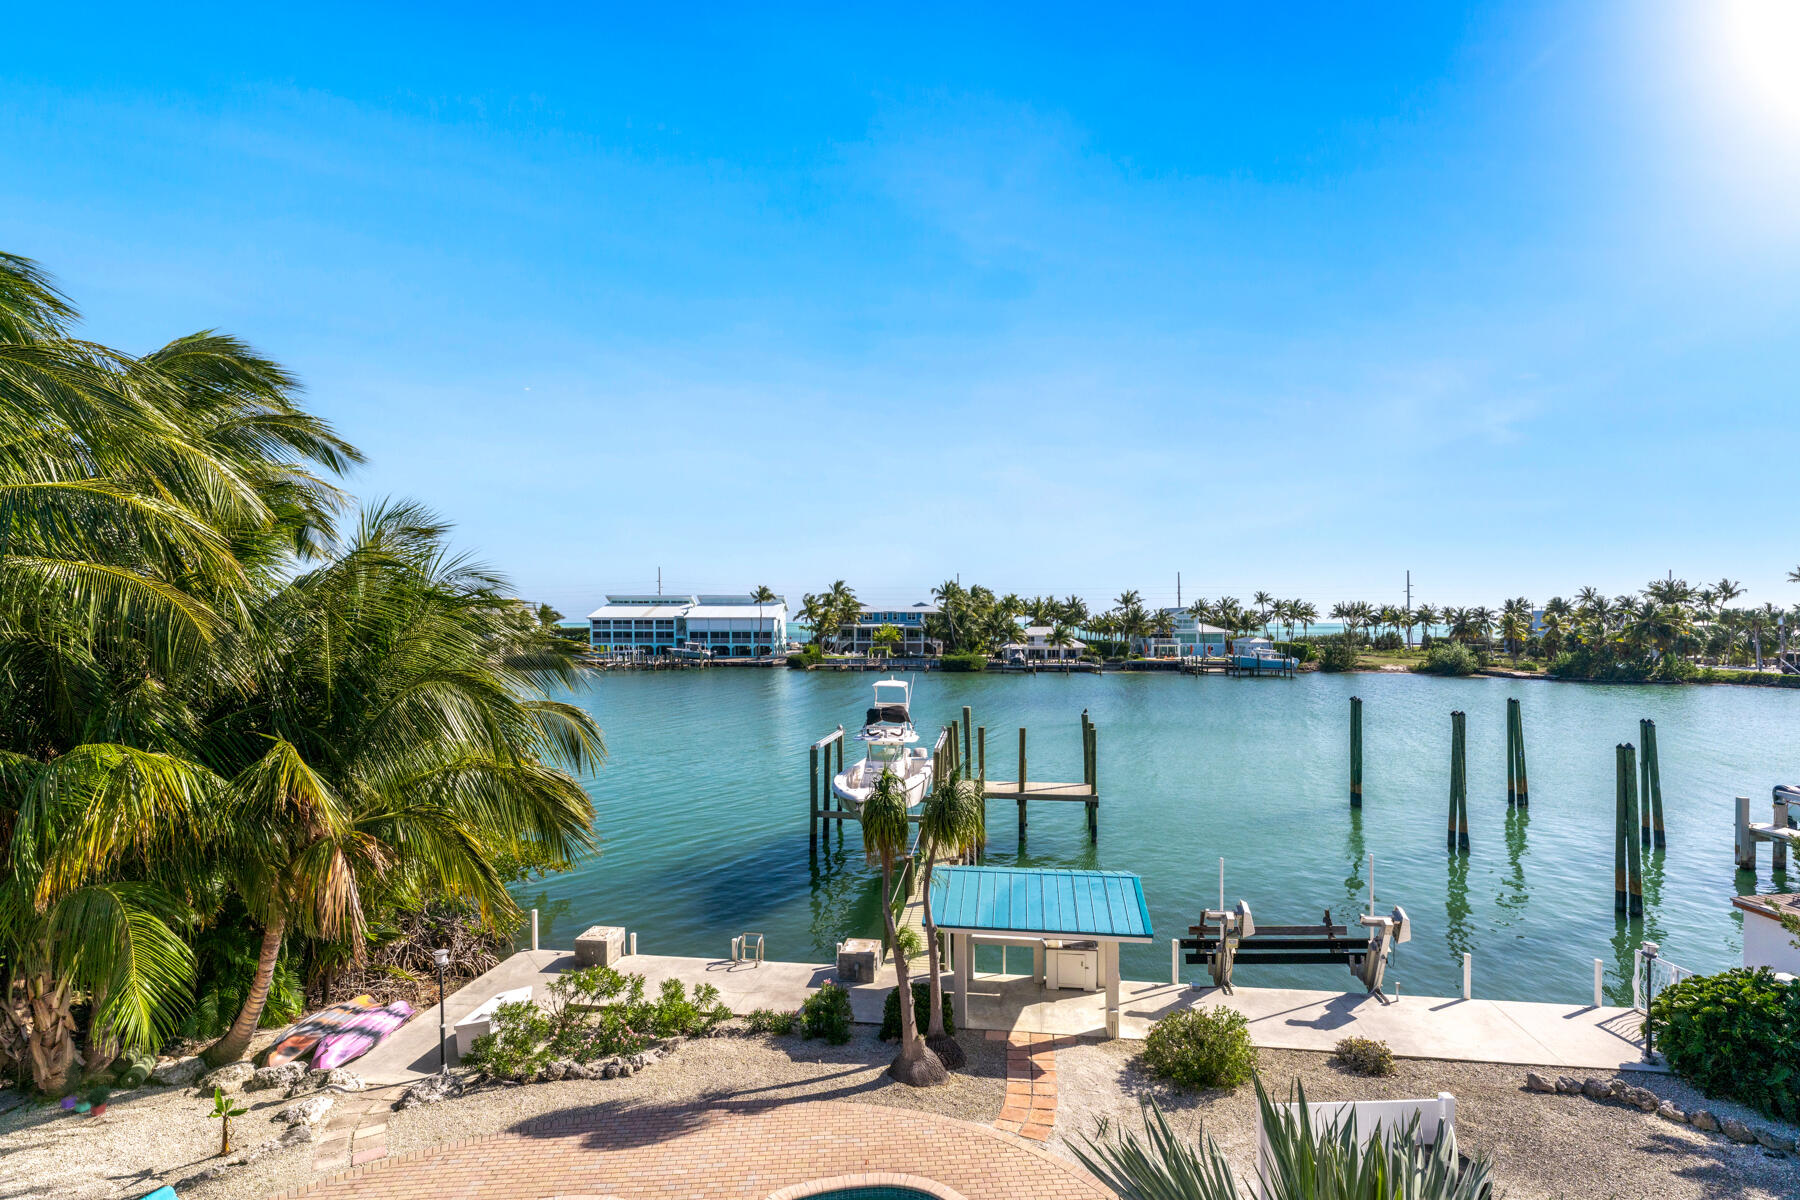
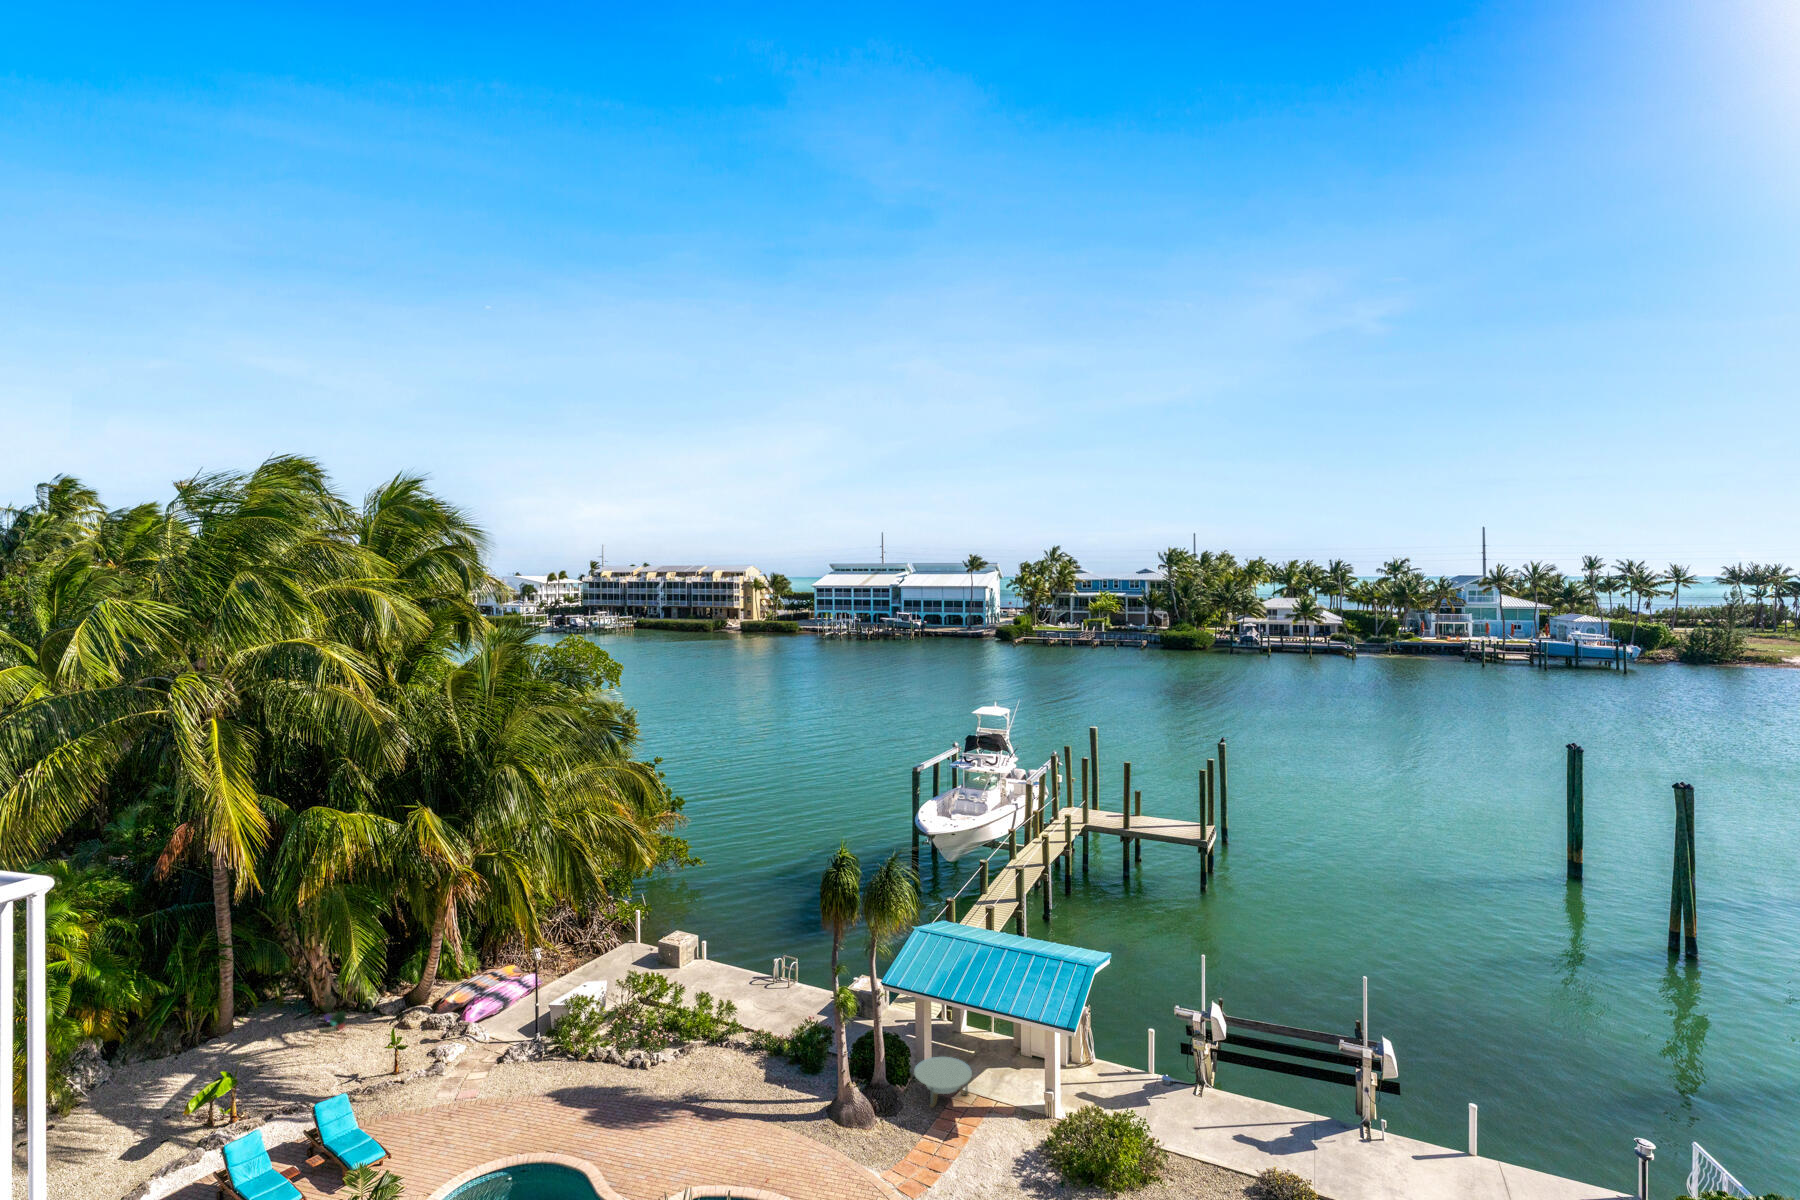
round table: none [961,997,1027,1052] -> present [914,1057,972,1107]

